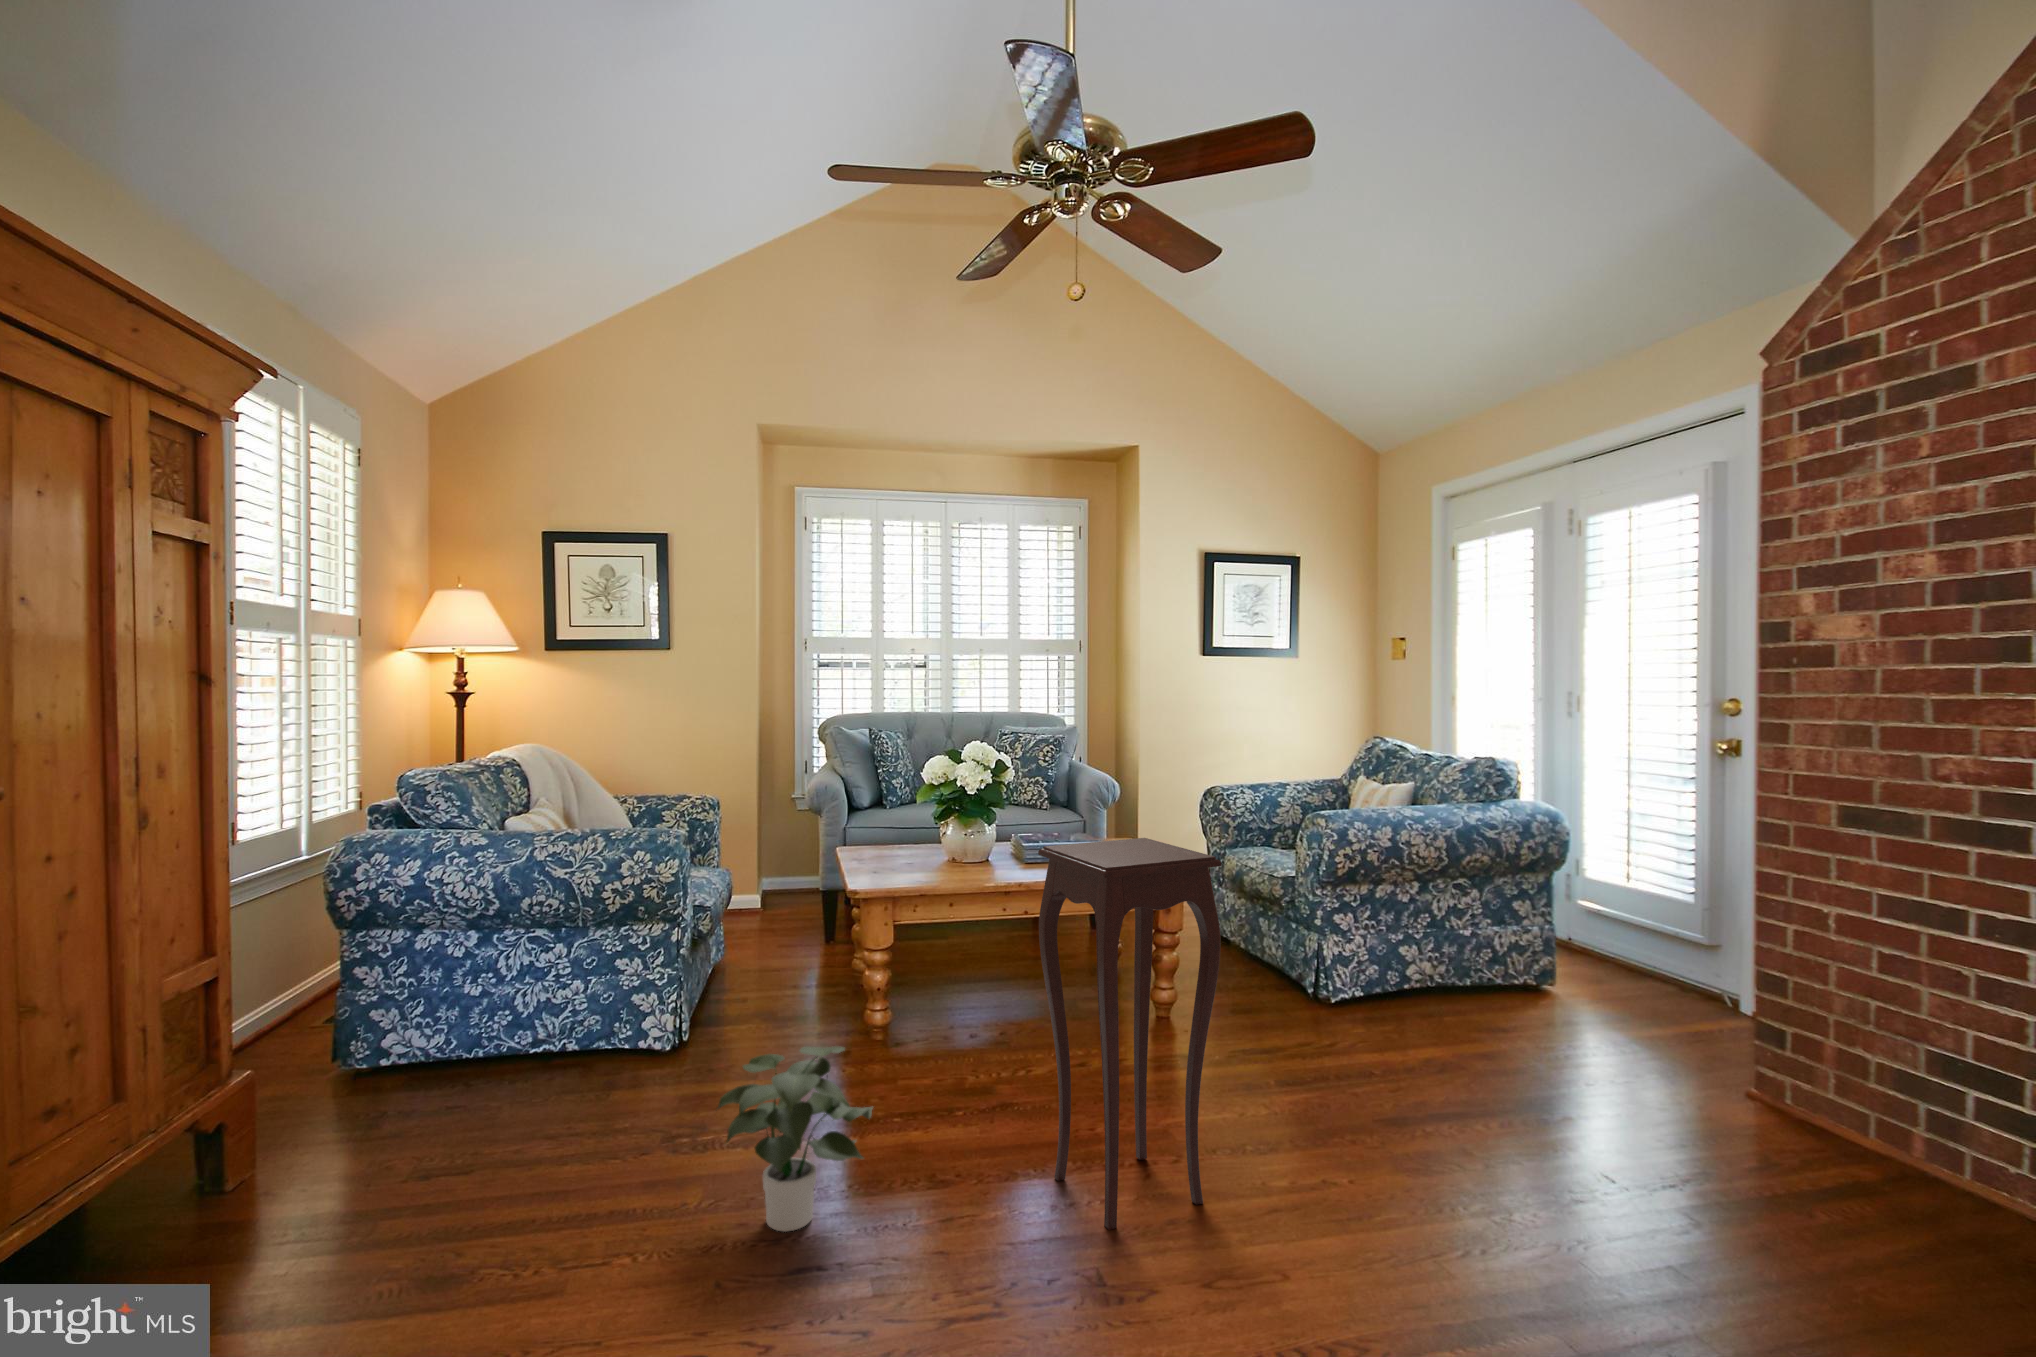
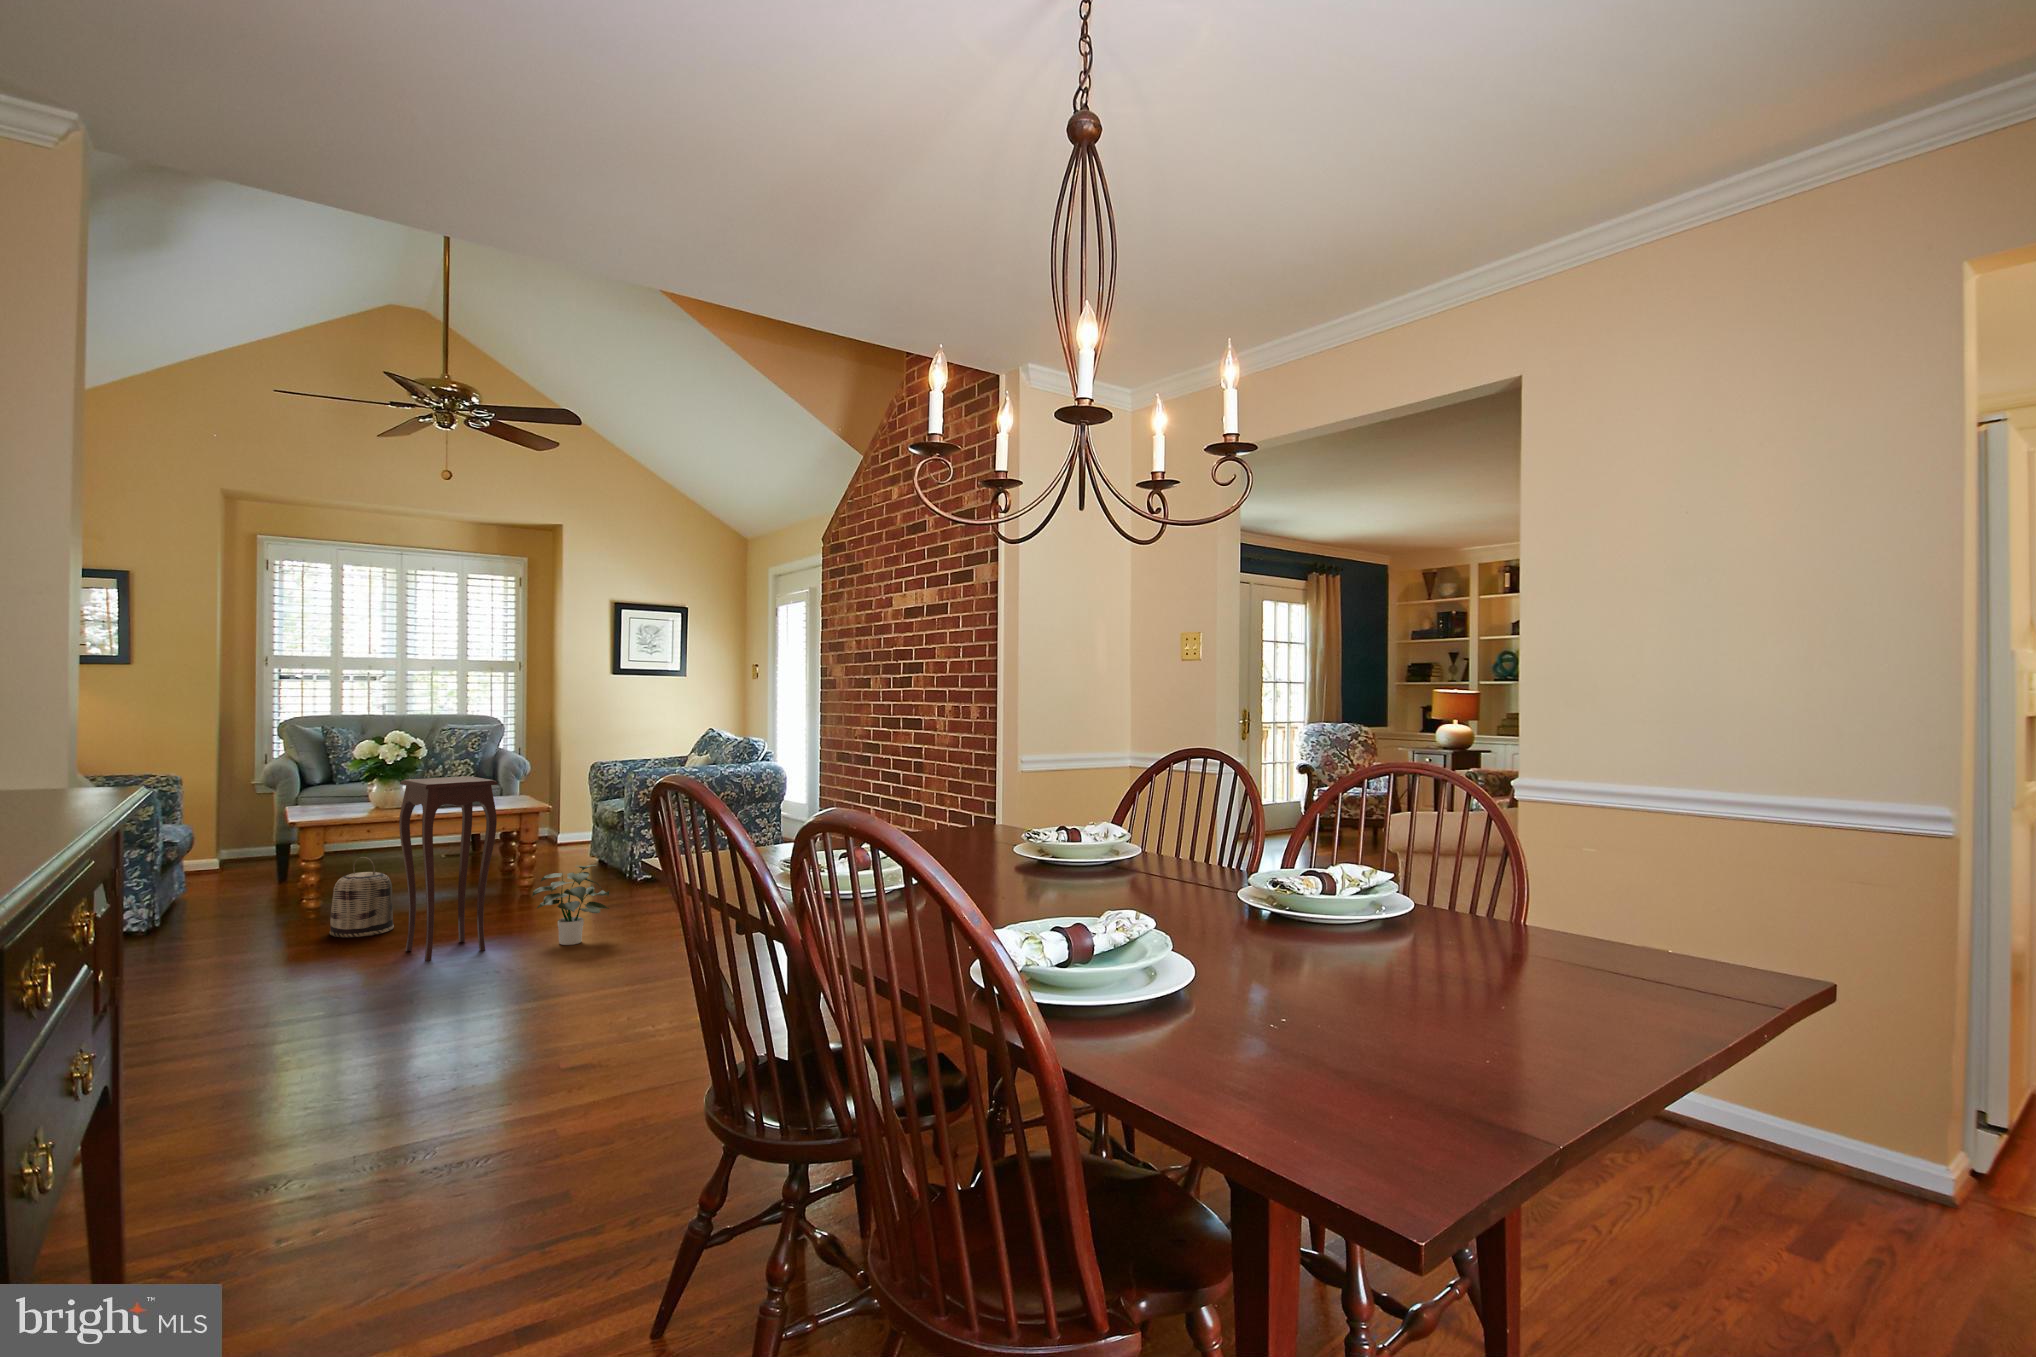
basket: none [914,962,1007,1108] -> present [330,857,394,937]
potted plant: present [718,1046,873,1231] -> present [532,865,609,945]

